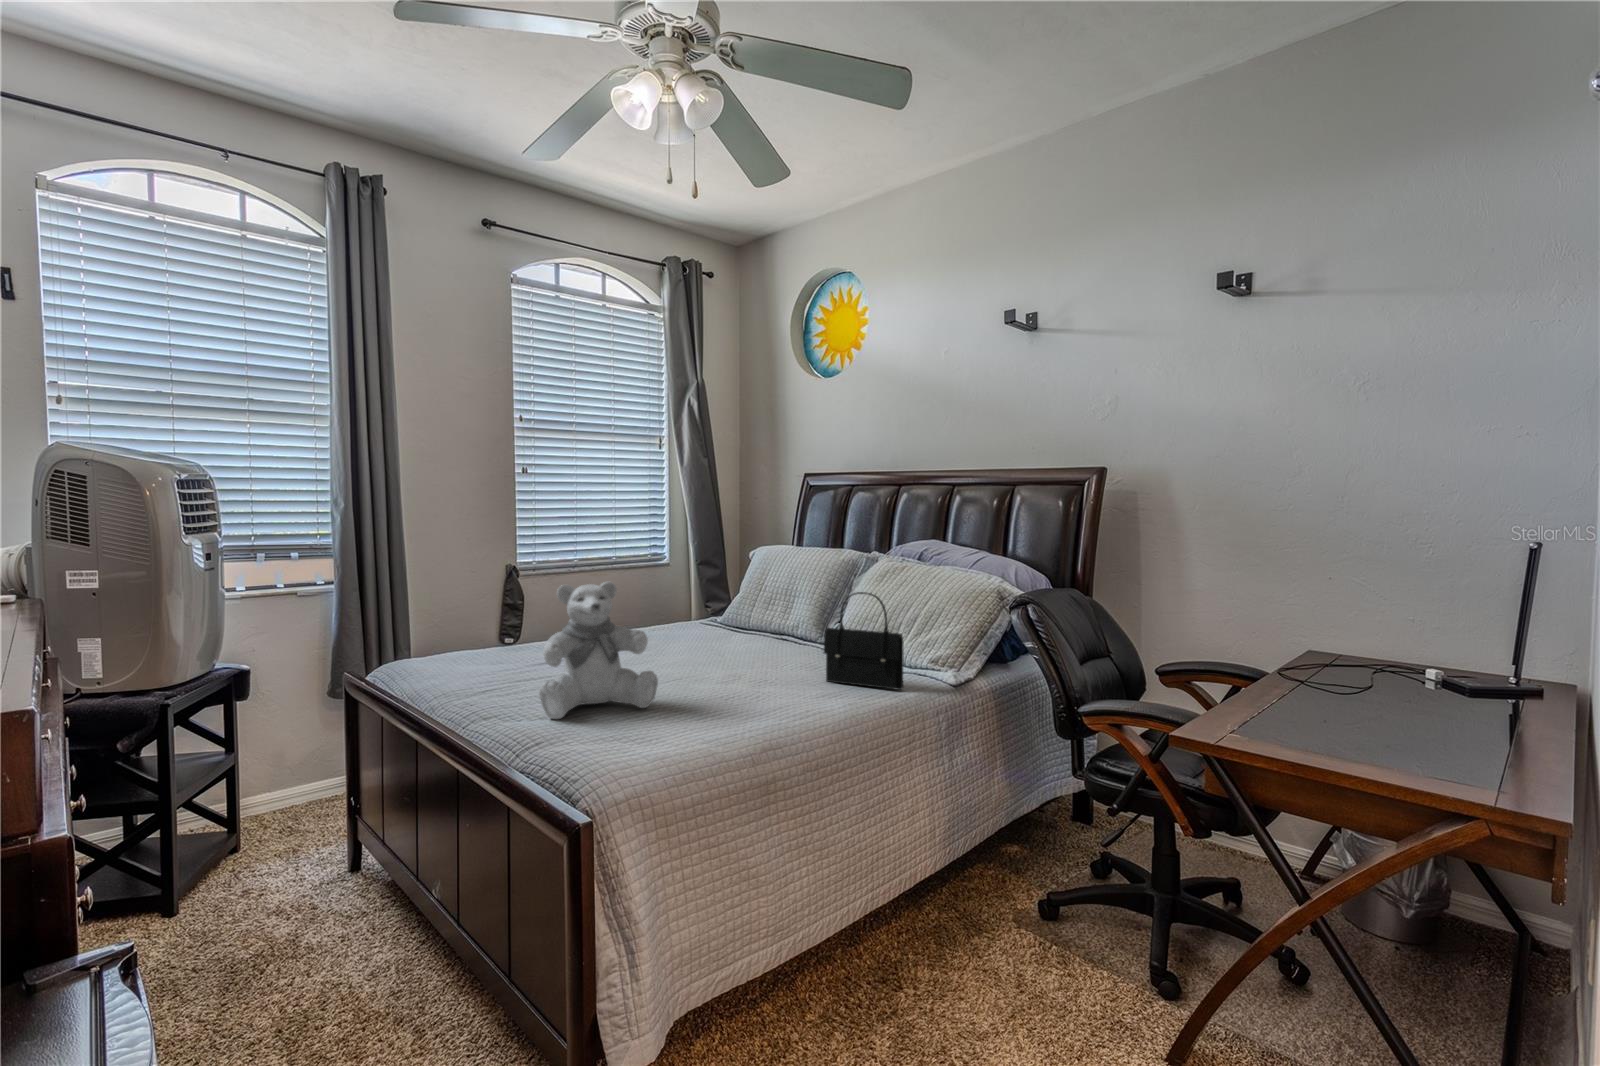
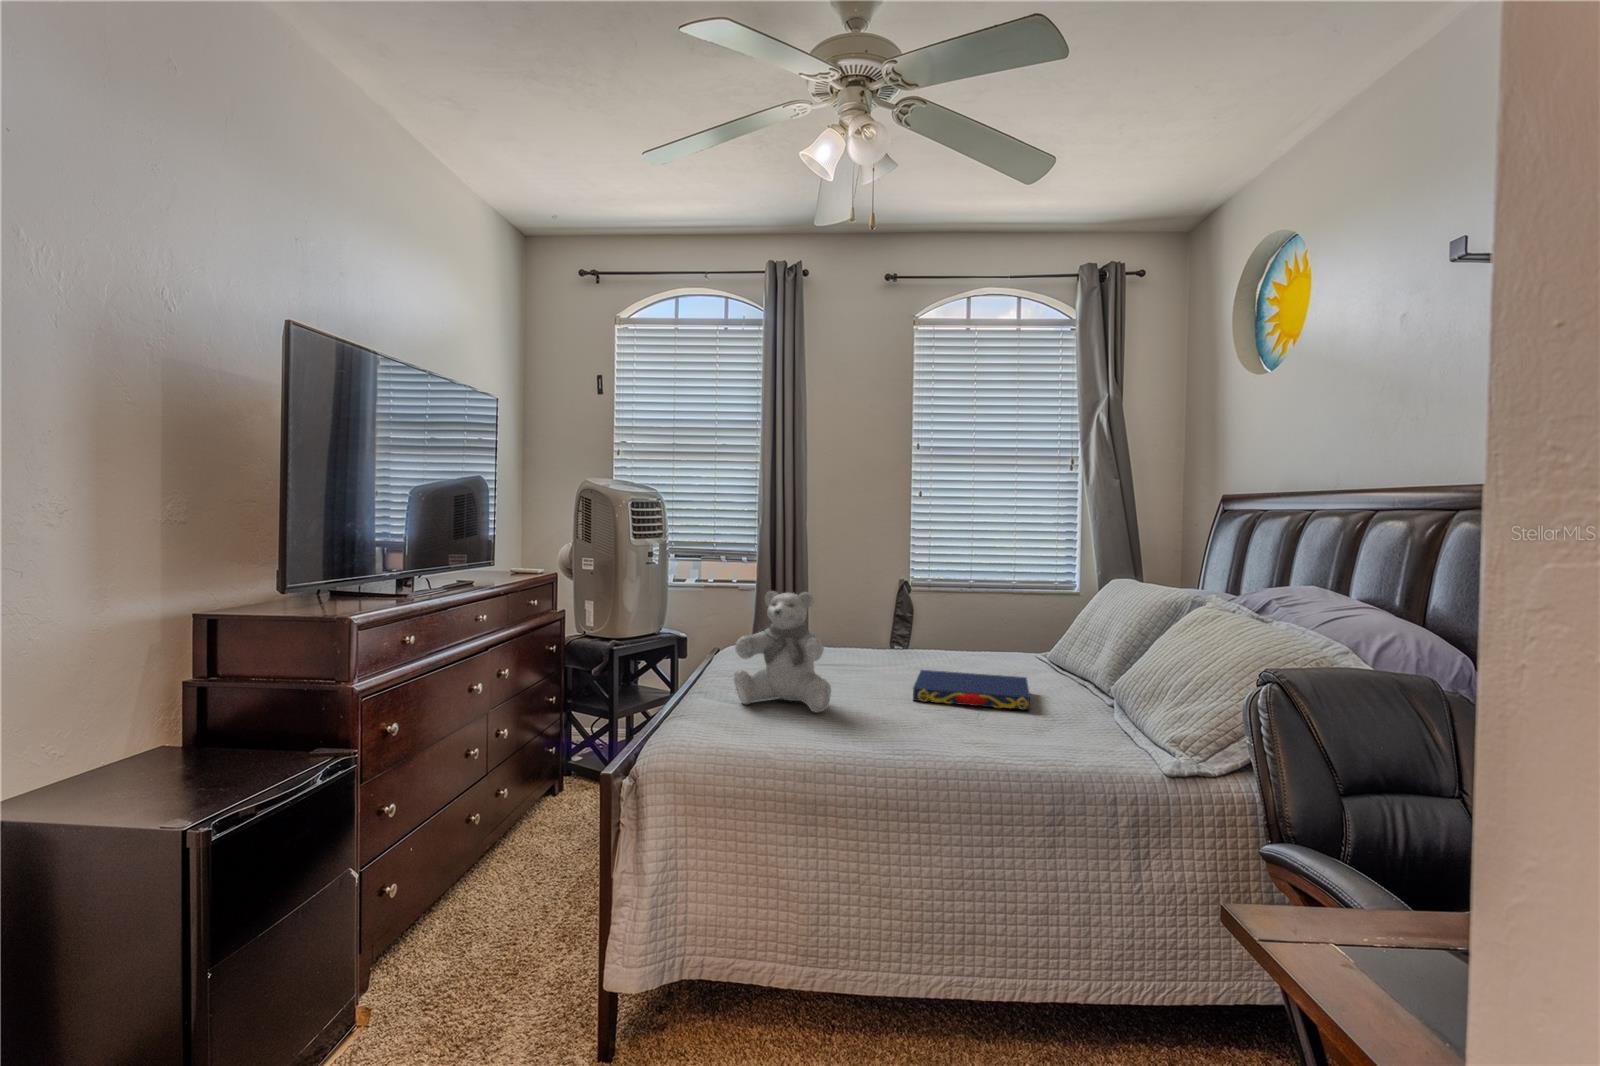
handbag: present [824,592,904,690] -> none [1030,635,1106,764]
book: none [658,638,786,678] -> present [913,670,1030,710]

